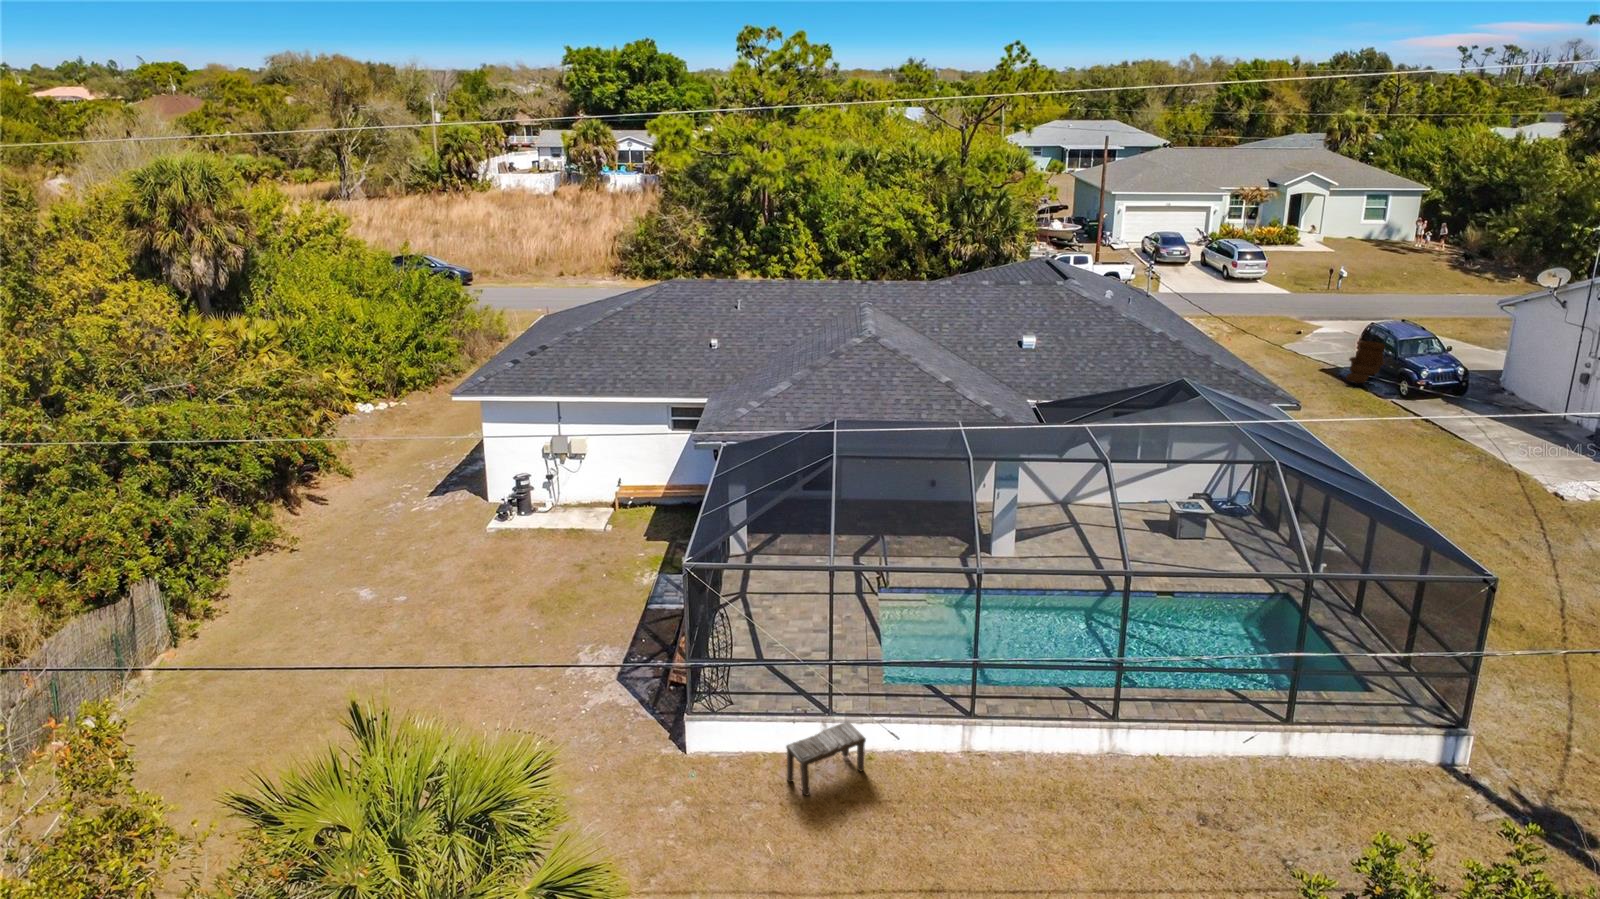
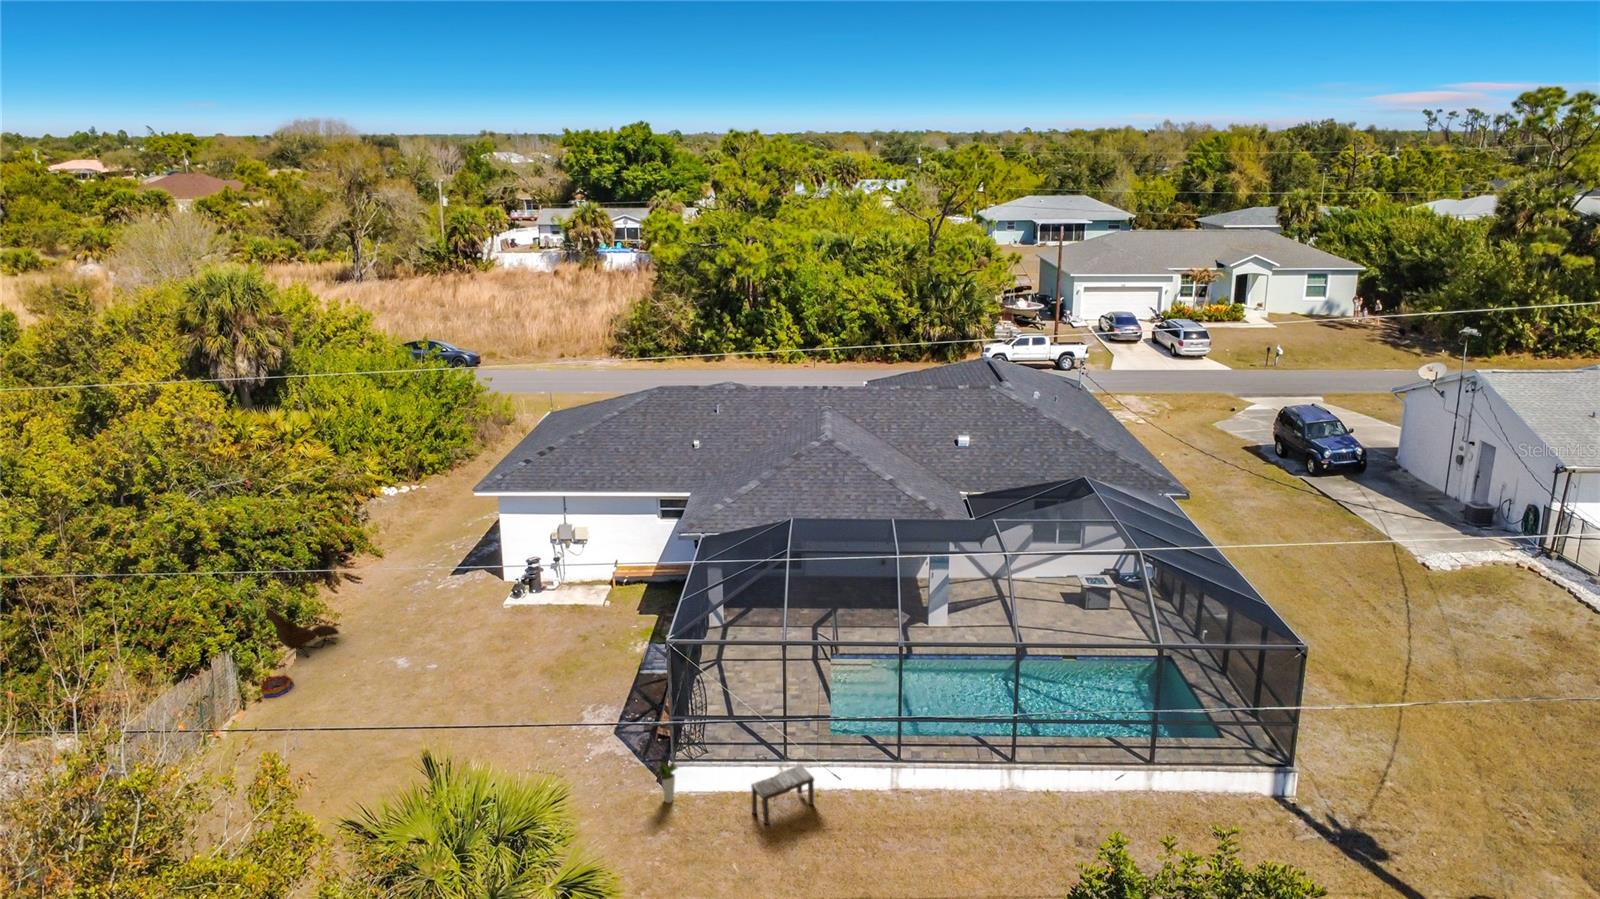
lounge chair: present [1346,341,1385,386] -> present [266,609,340,660]
storage bin: none [195,606,236,633] -> present [261,675,293,698]
planter: none [667,715,696,766] -> present [658,762,678,803]

